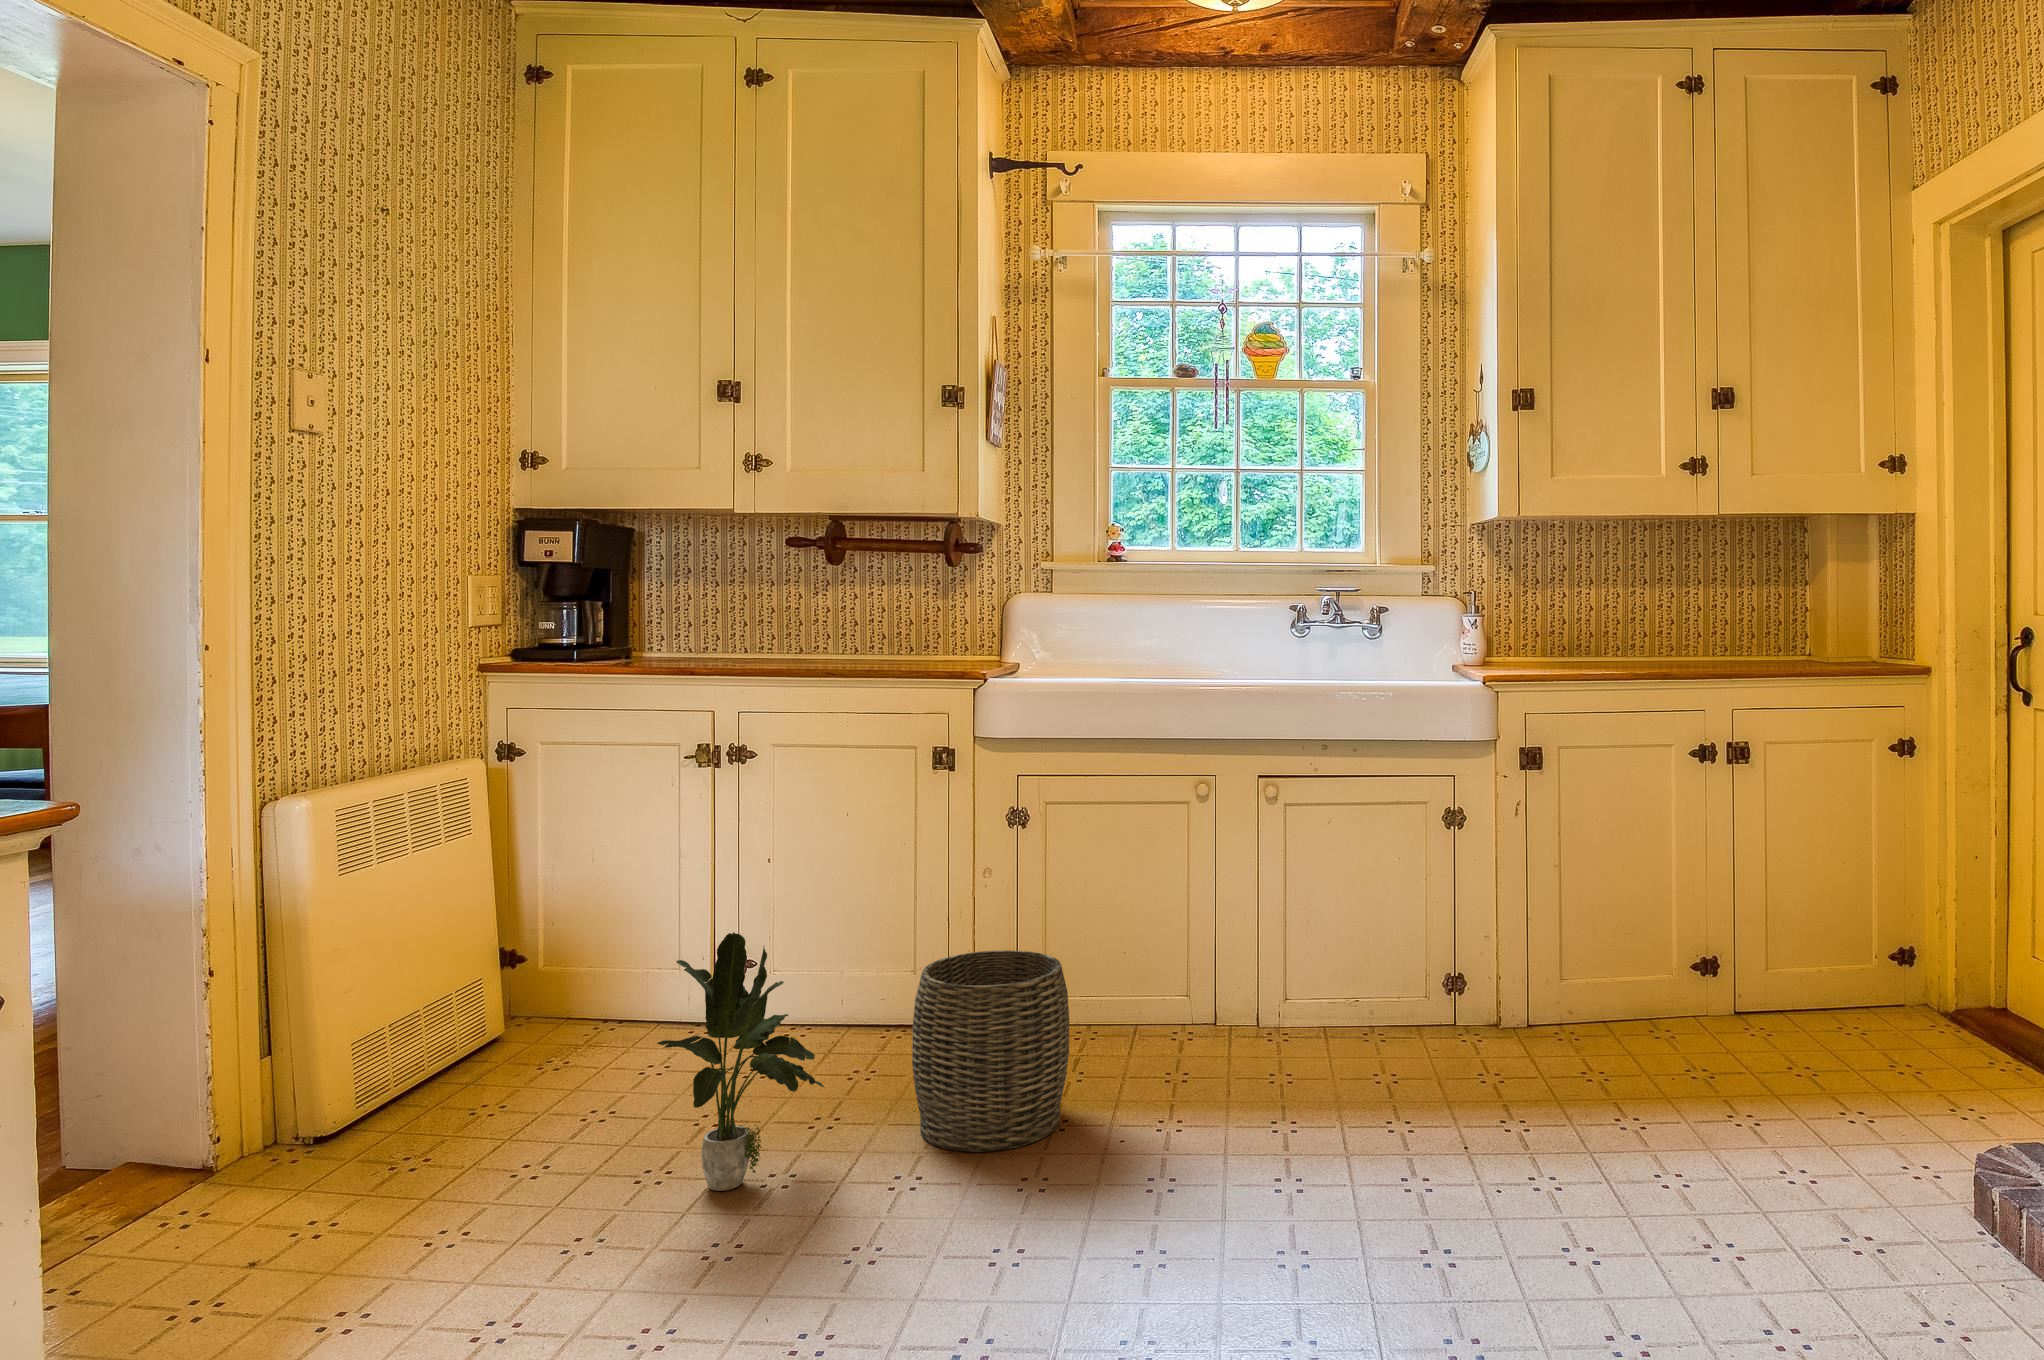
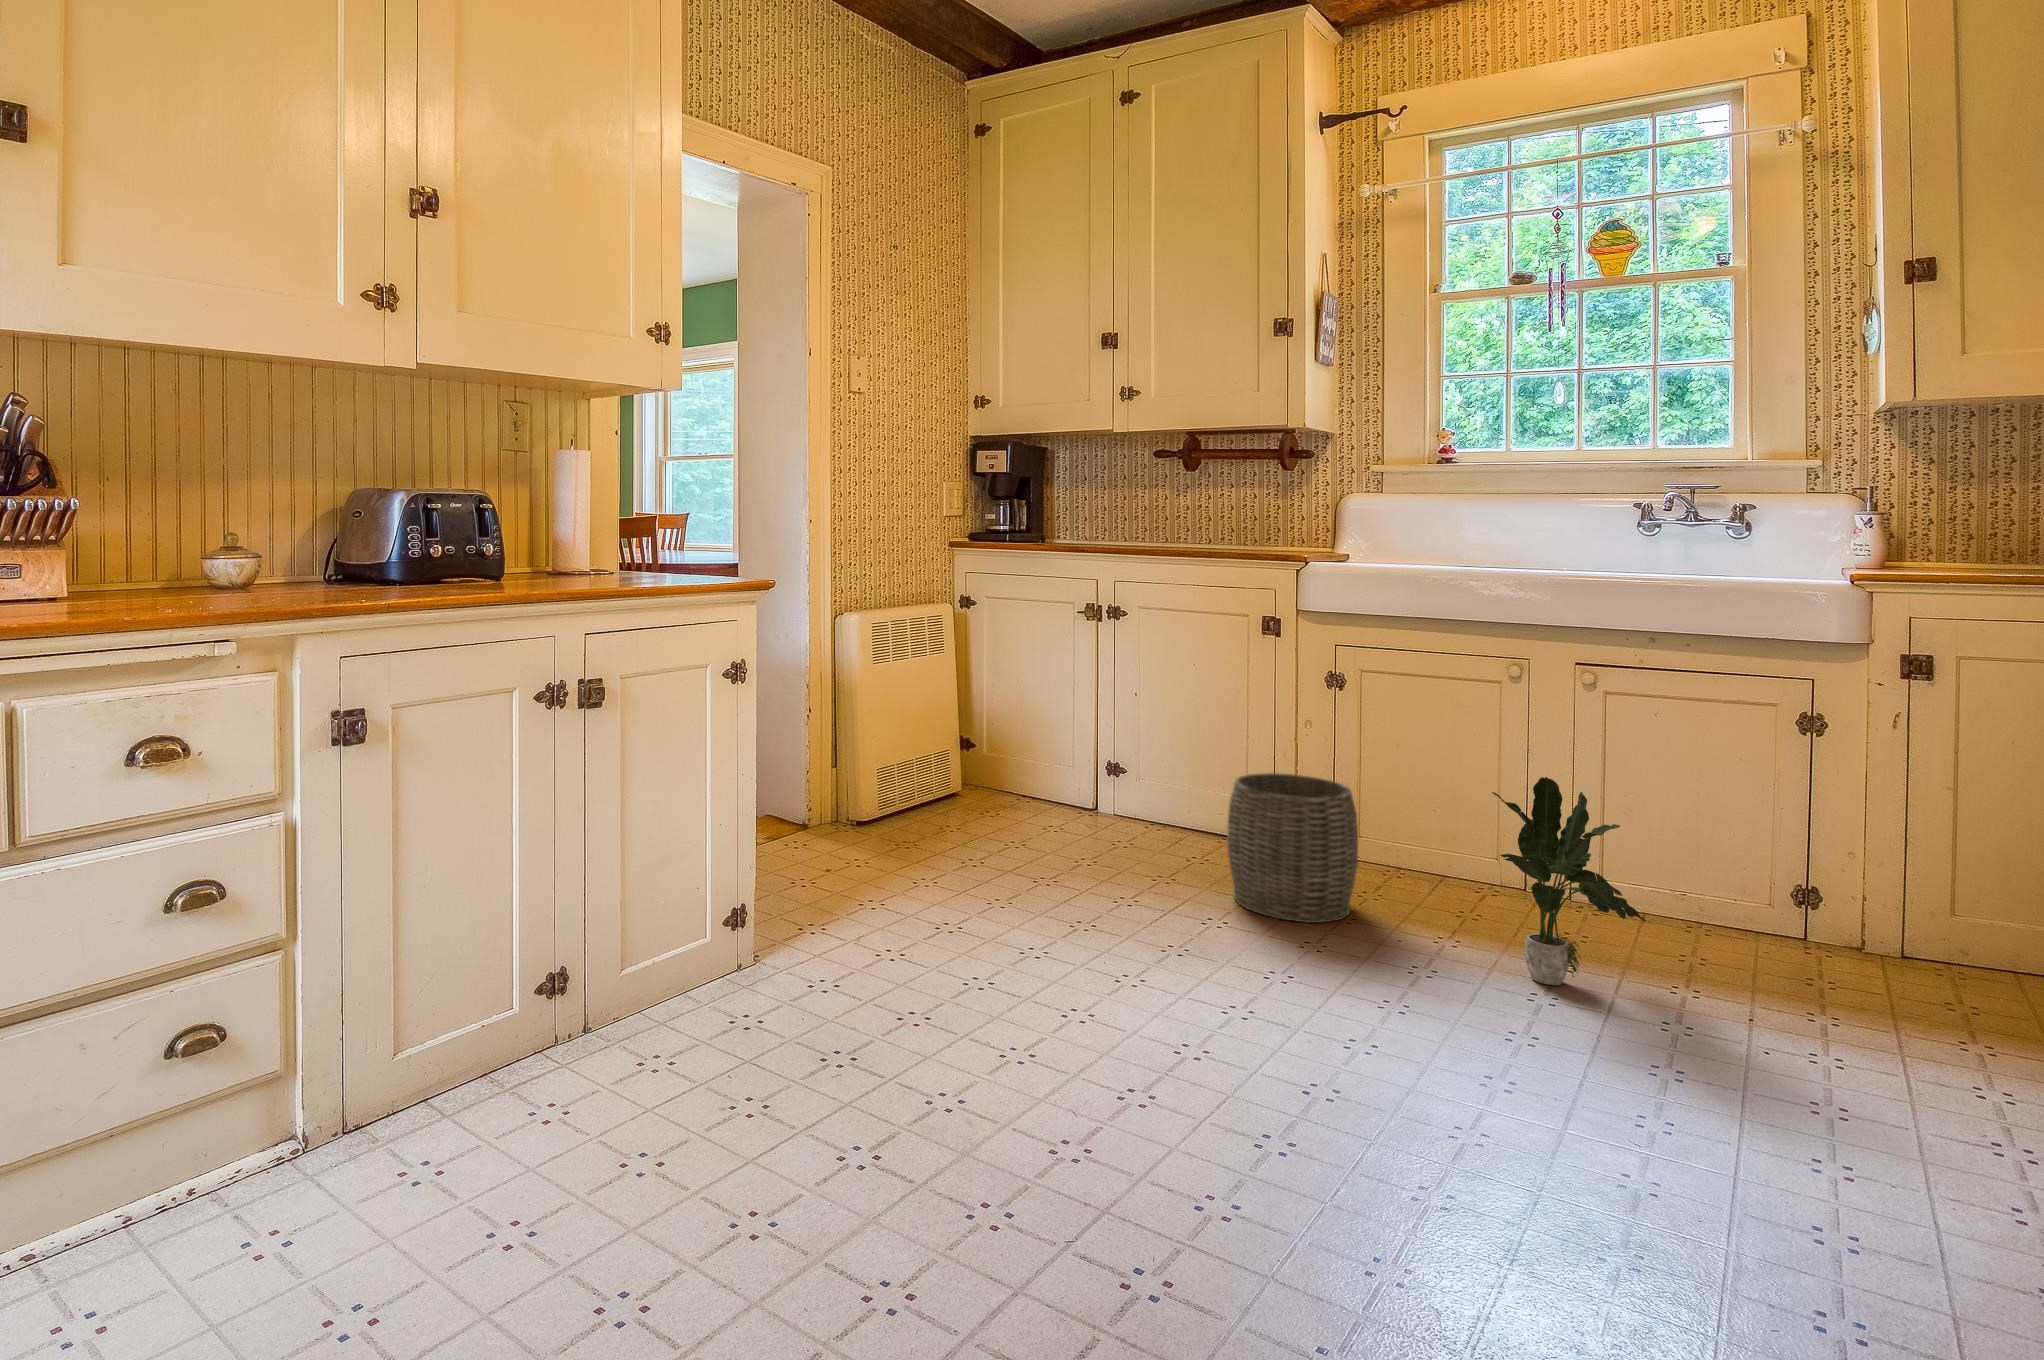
potted plant: present [657,932,824,1191] -> present [1492,777,1646,985]

